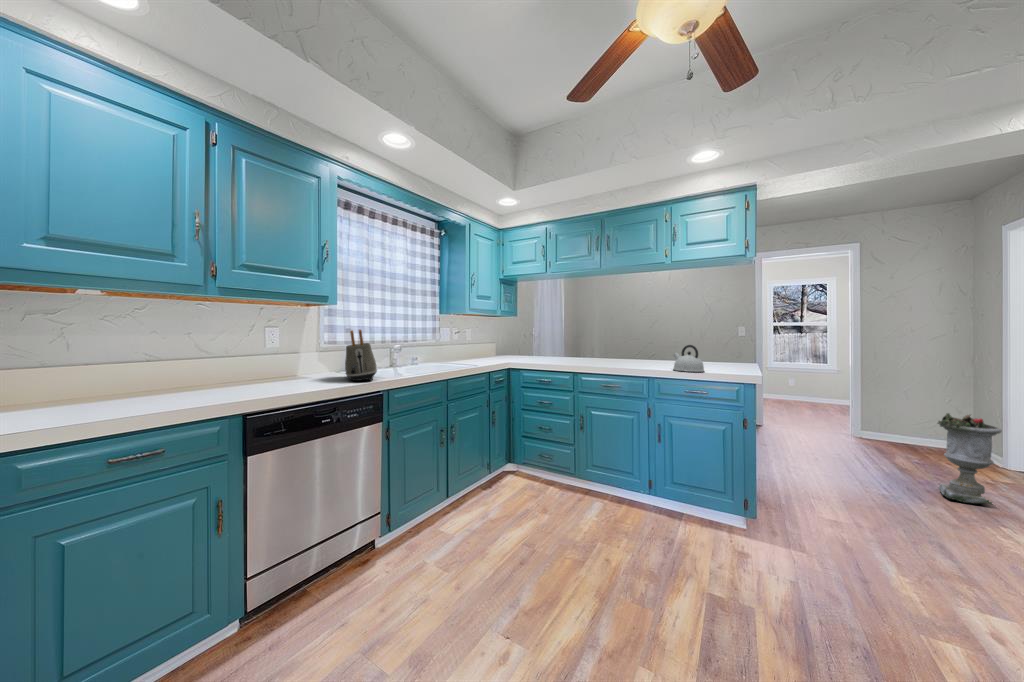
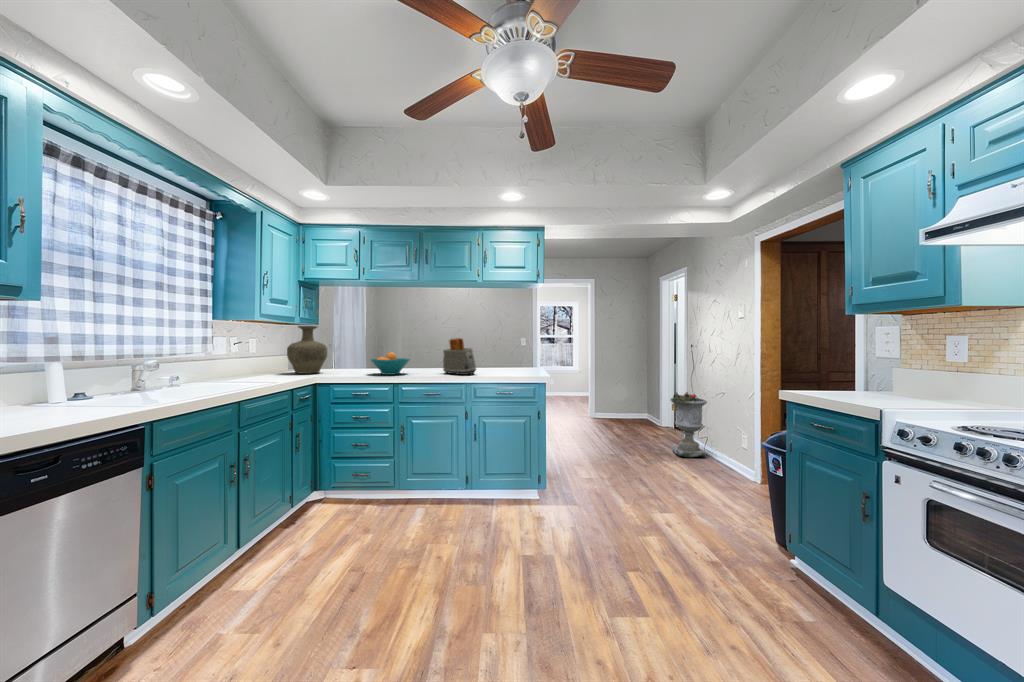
vase: none [490,320,522,362] -> present [287,326,327,374]
toaster: present [345,330,377,381] -> present [443,338,476,375]
kettle: present [673,345,704,372] -> none [486,347,515,372]
fruit bowl: none [557,346,593,367] -> present [371,352,410,375]

